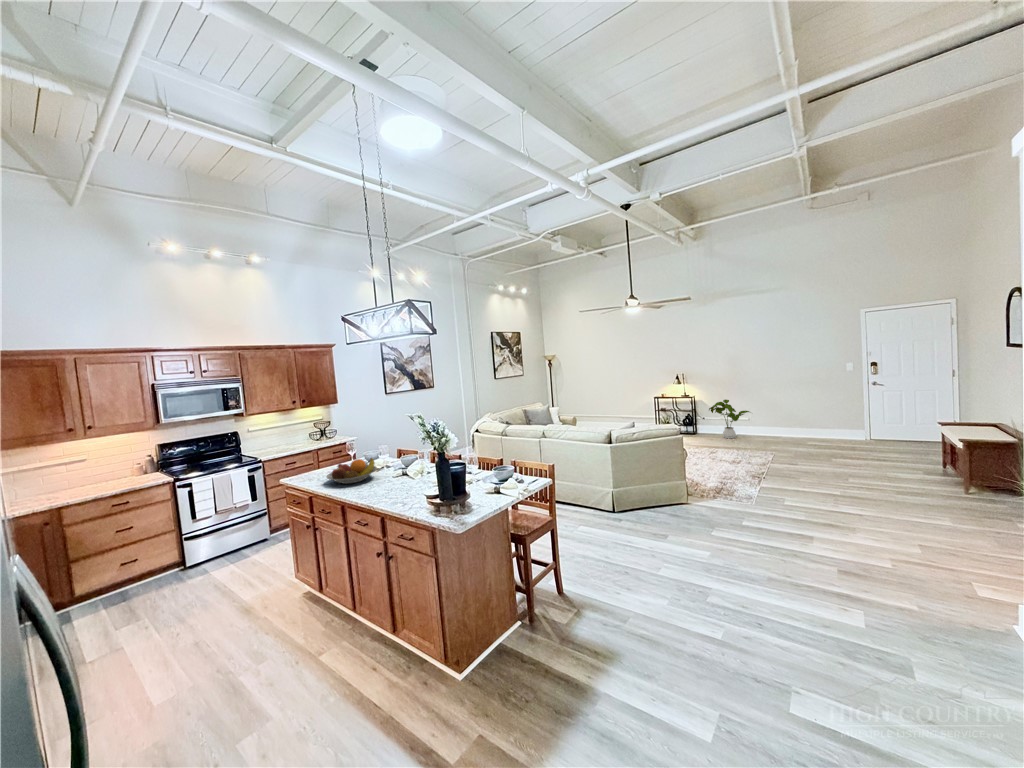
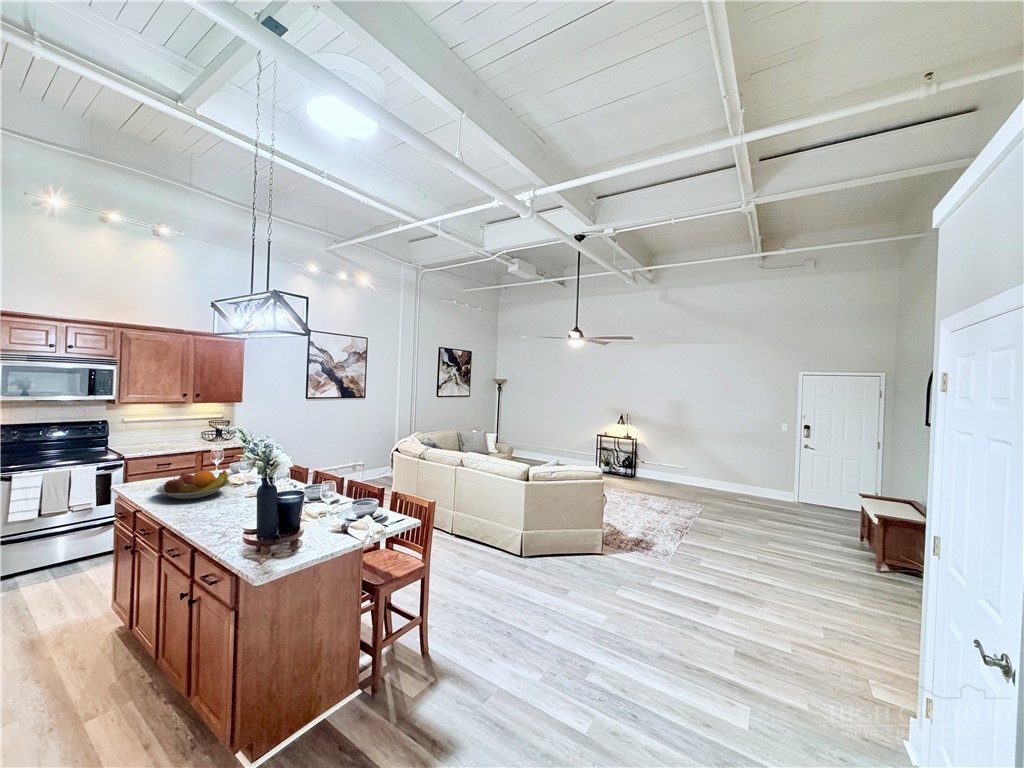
house plant: present [709,400,749,438] -> none [647,445,689,485]

